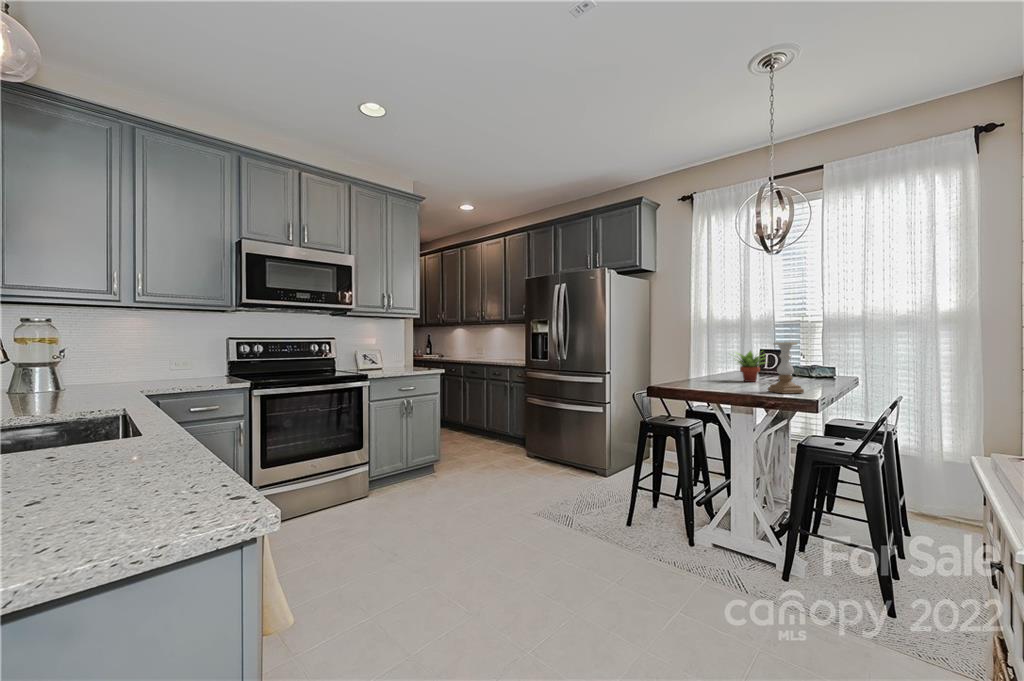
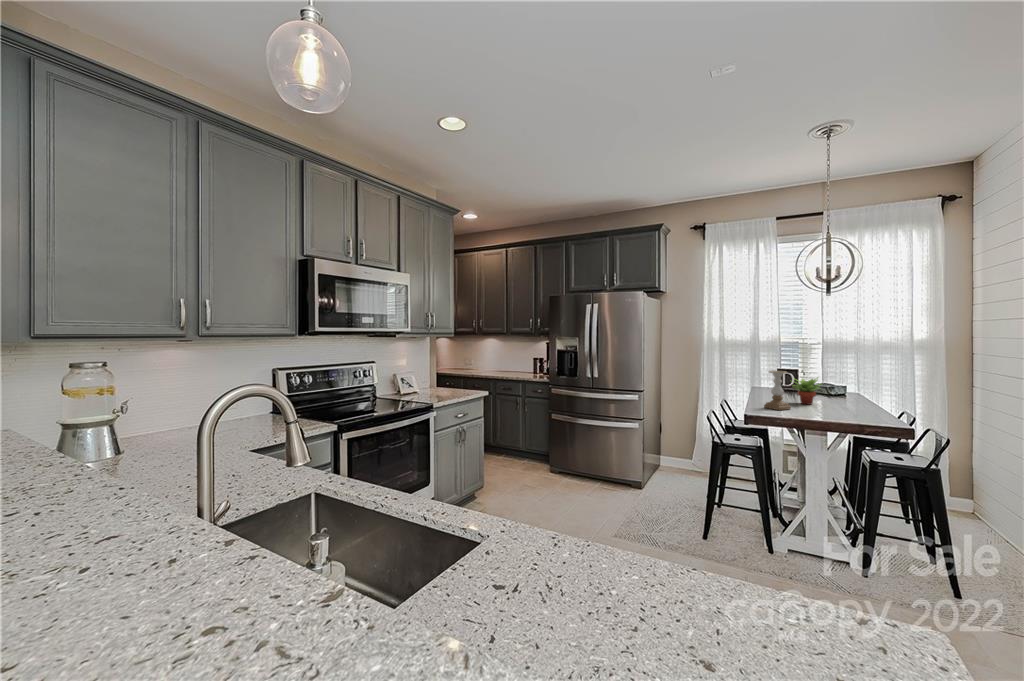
candle holder: present [768,343,804,394] -> present [764,371,791,410]

